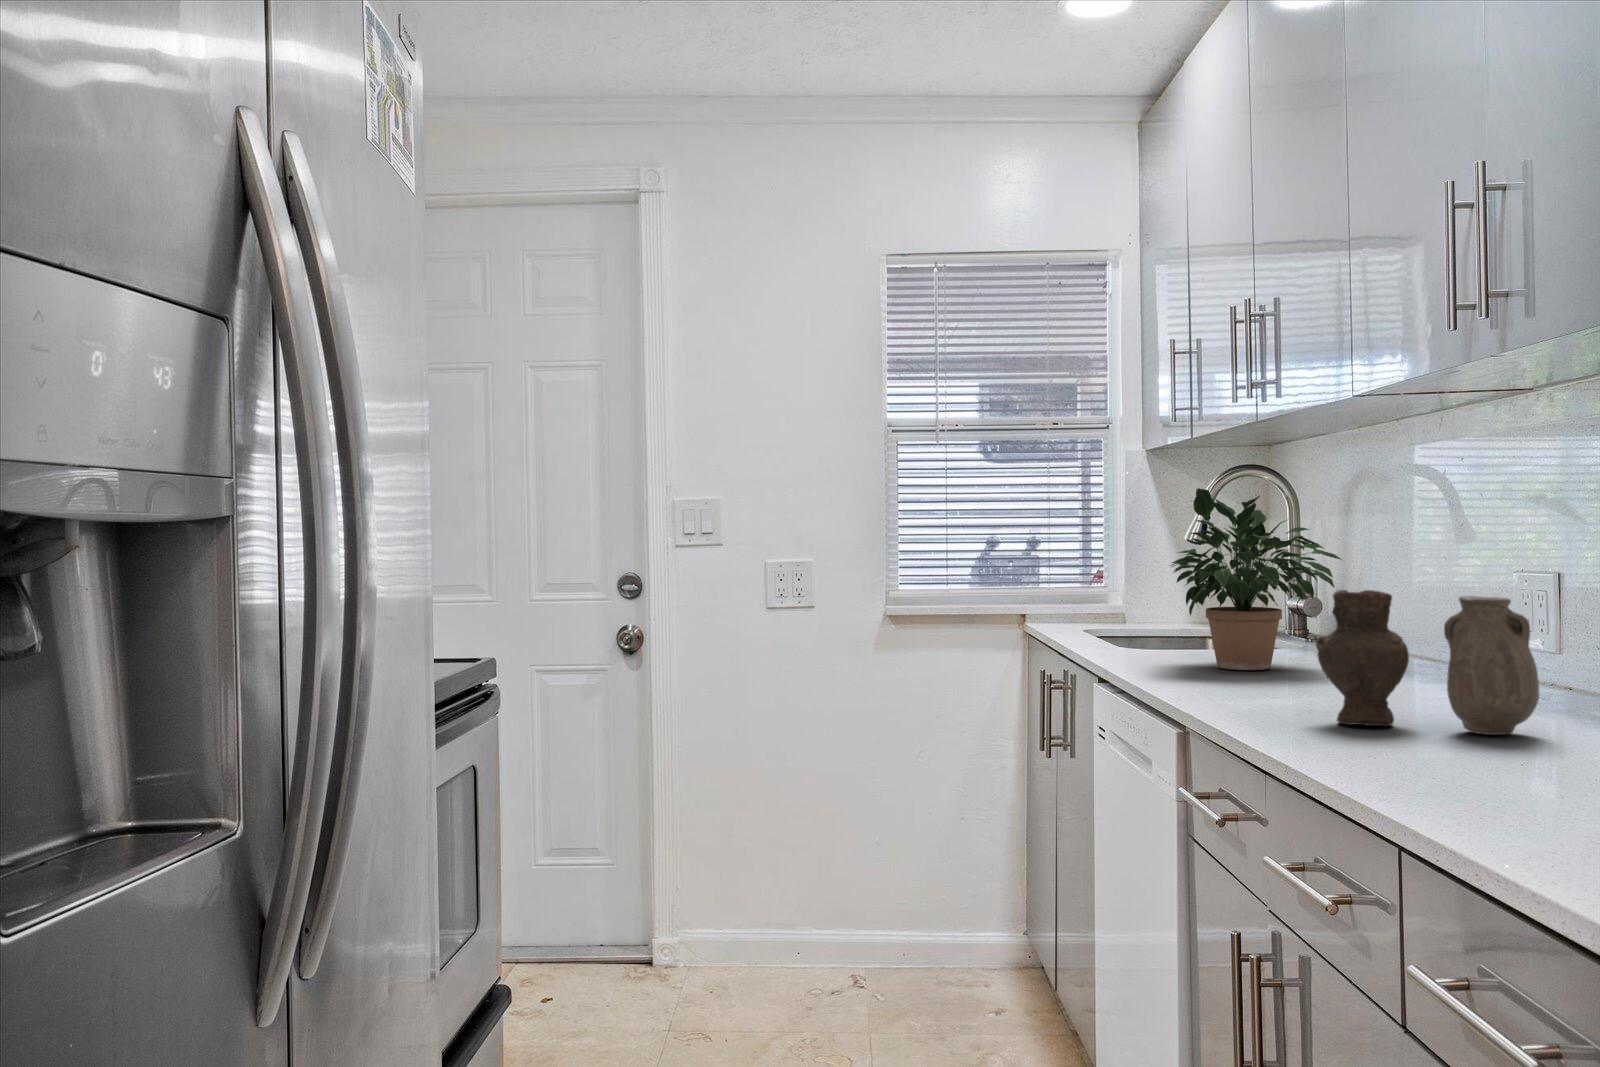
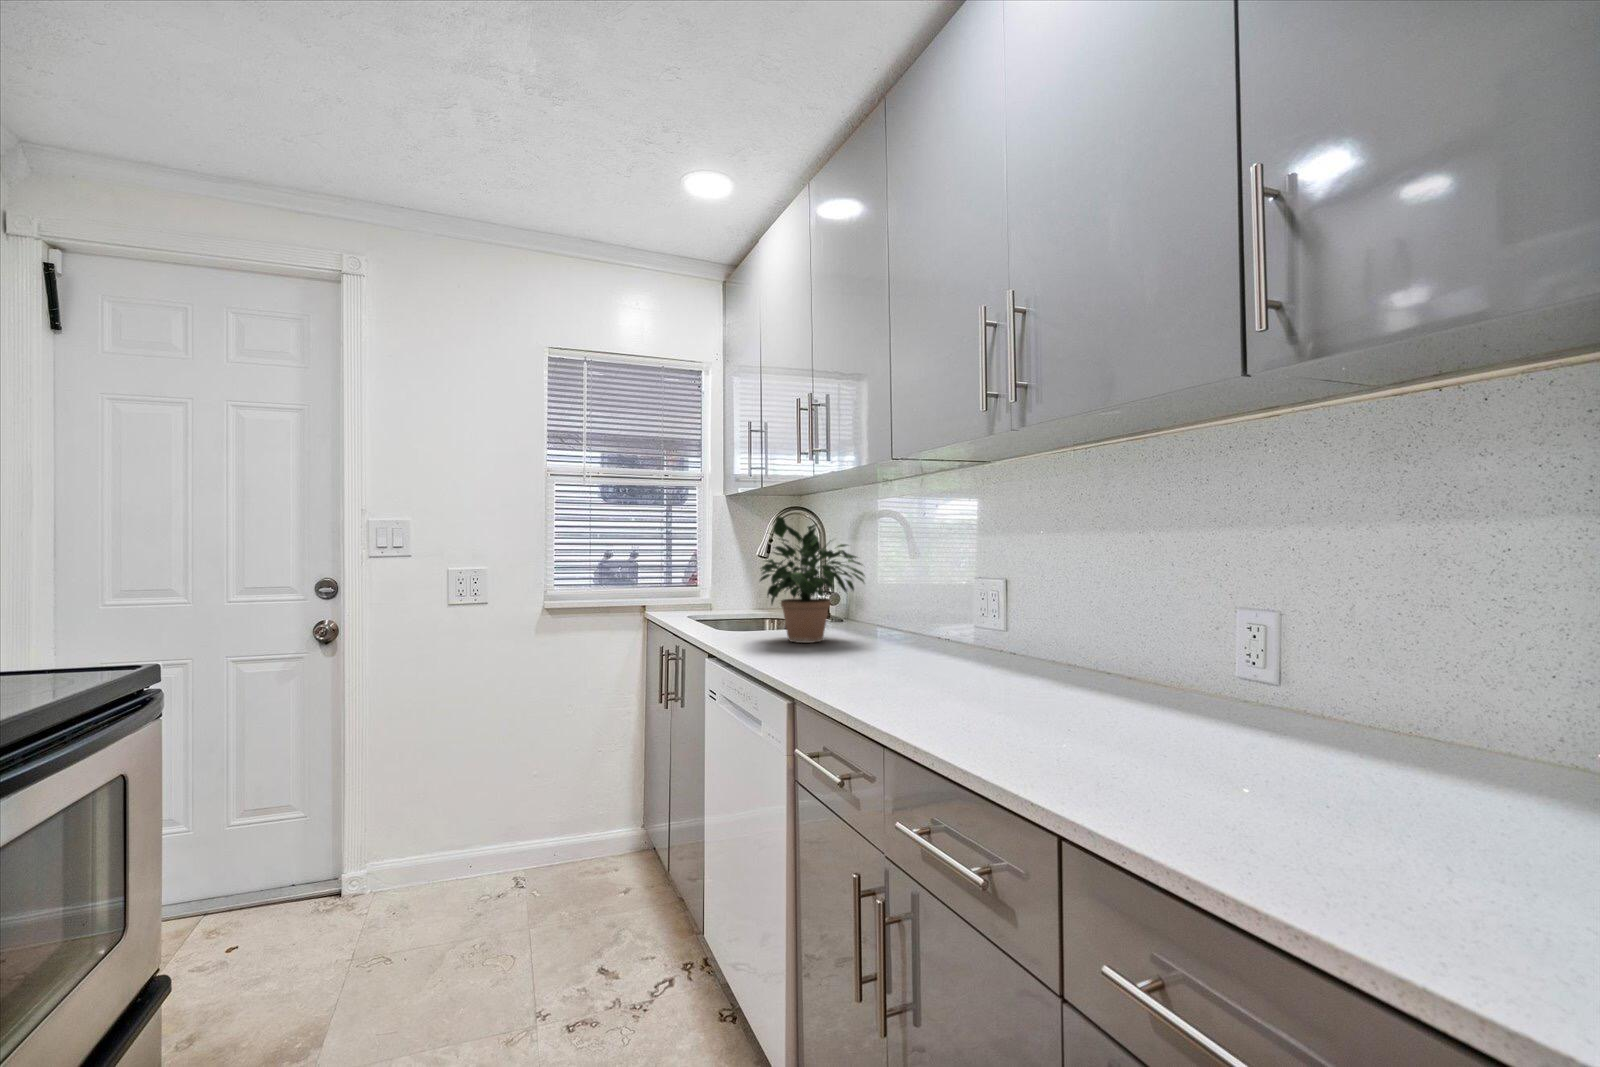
vase: present [1316,590,1540,735] -> none [891,586,1048,693]

